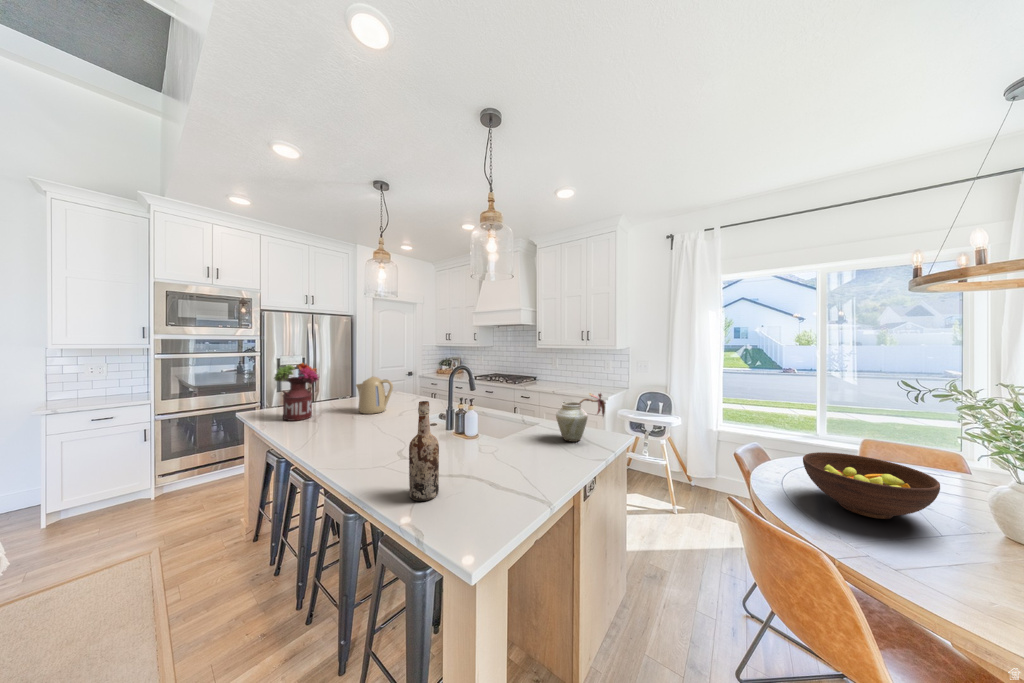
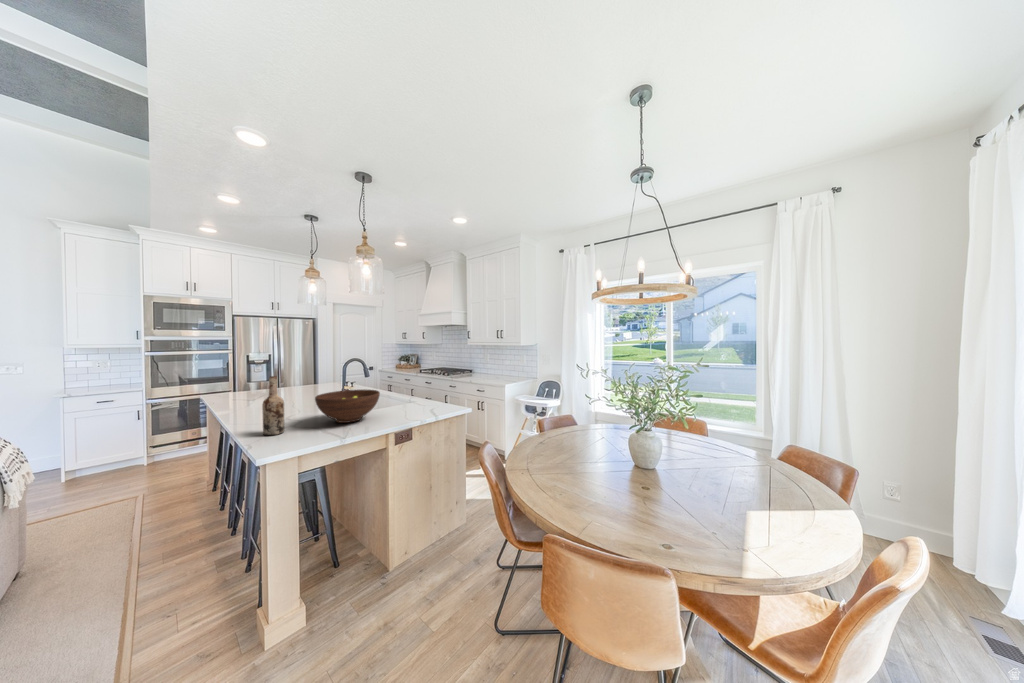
flower arrangement: present [274,363,318,421] -> none [220,356,257,399]
kettle: present [356,376,393,414] -> none [287,367,316,395]
vase: present [556,393,606,442] -> none [405,375,437,410]
fruit bowl: present [803,452,940,519] -> present [315,389,380,423]

